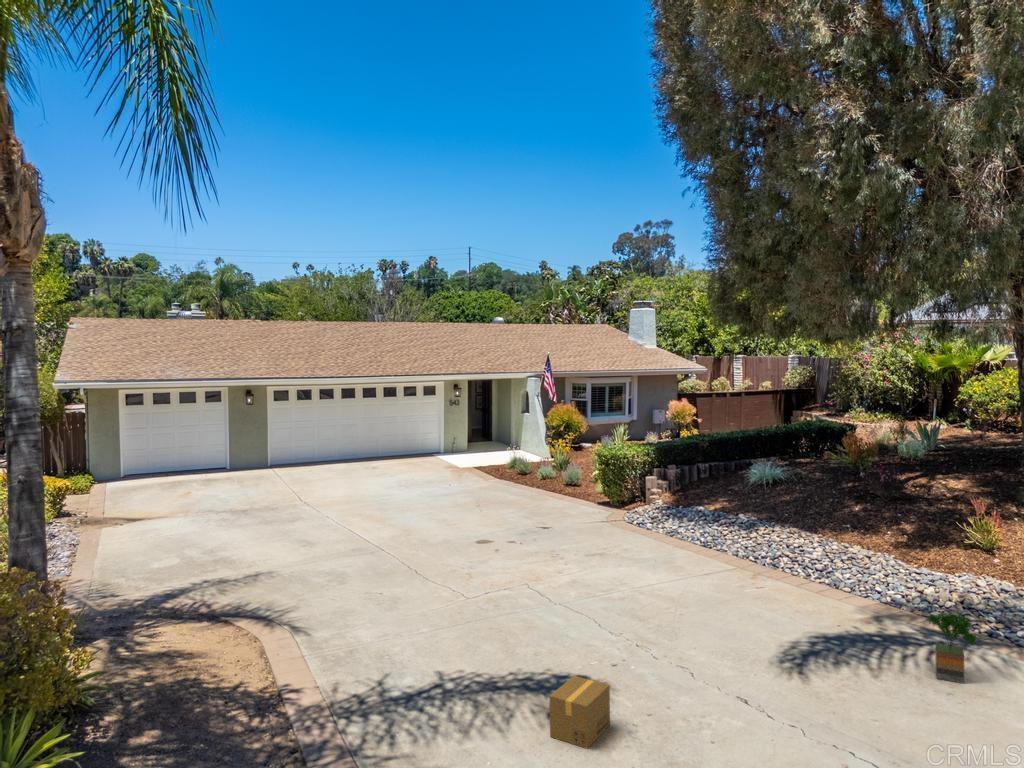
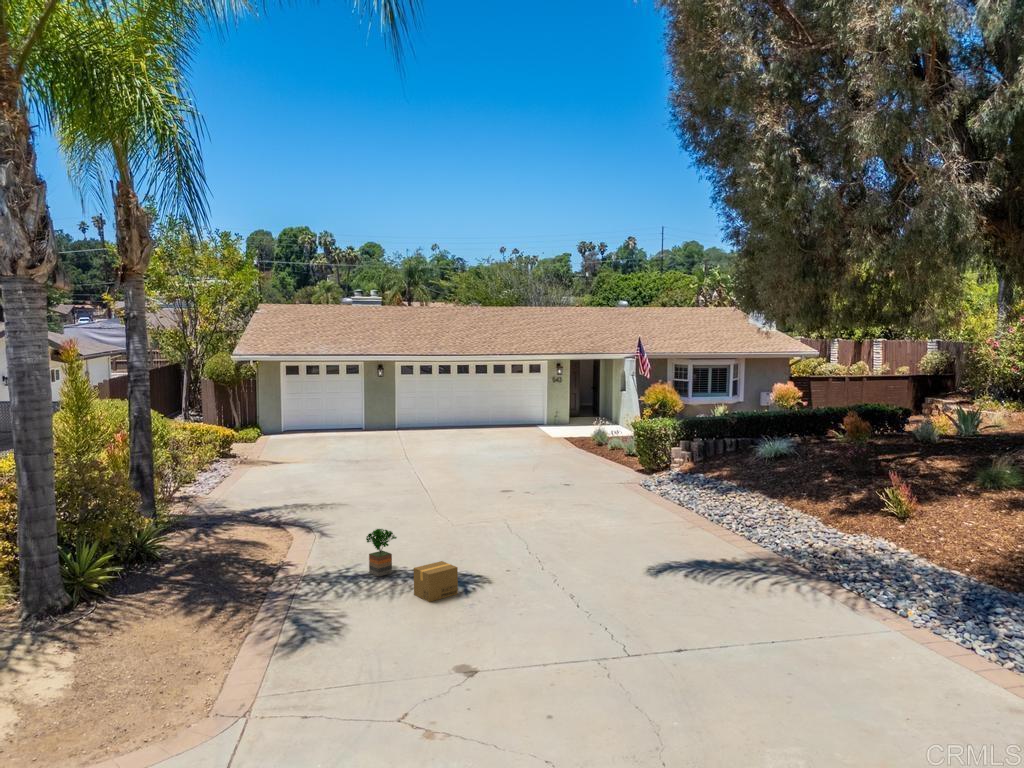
potted tree: present [927,613,977,683] -> present [366,529,397,577]

